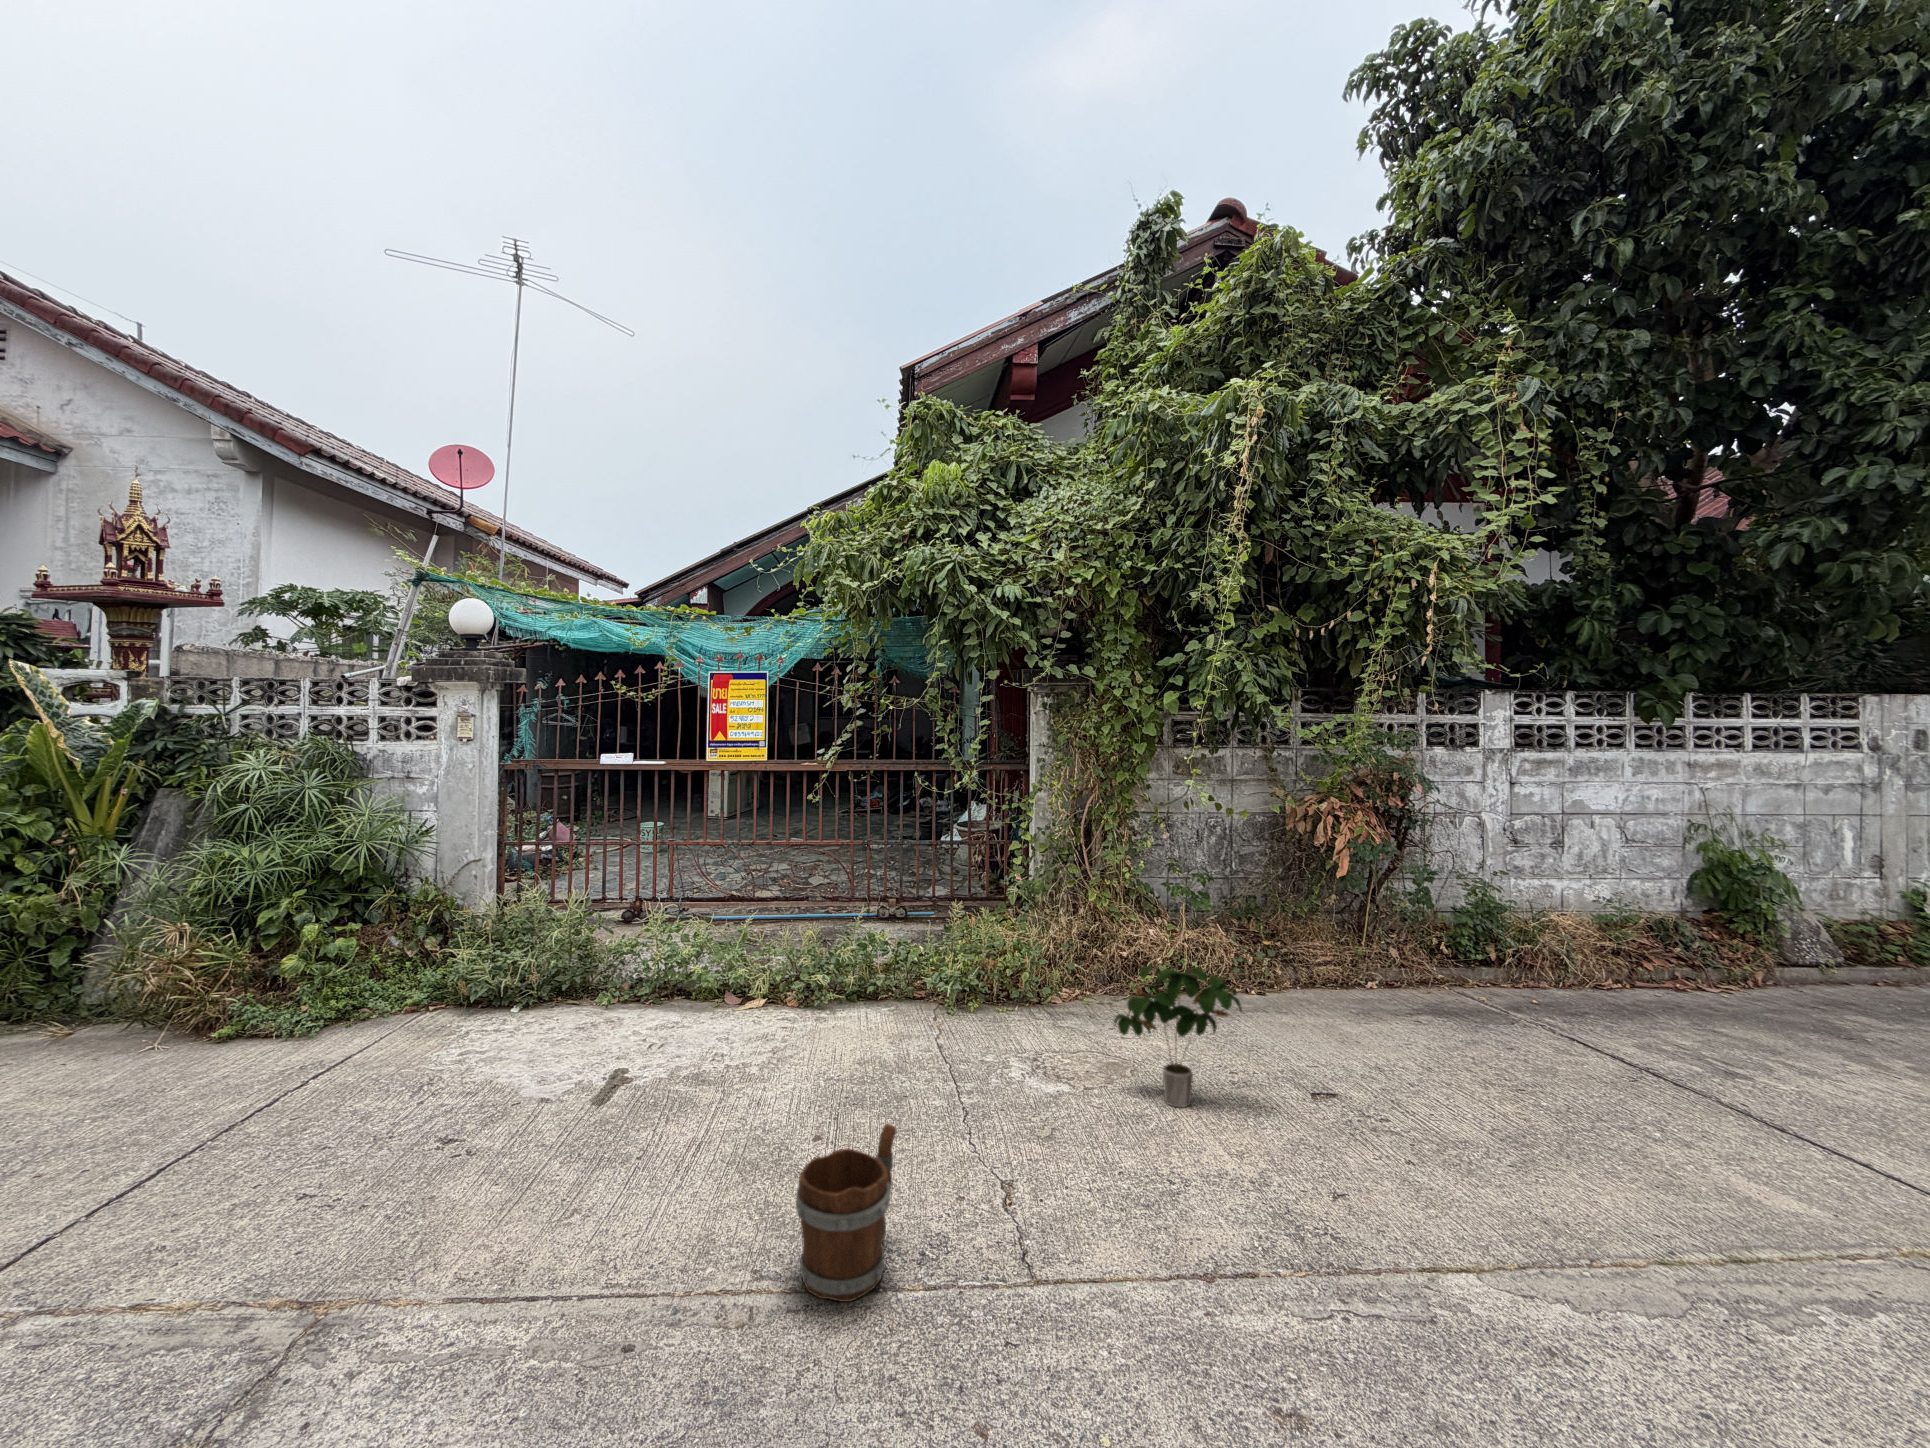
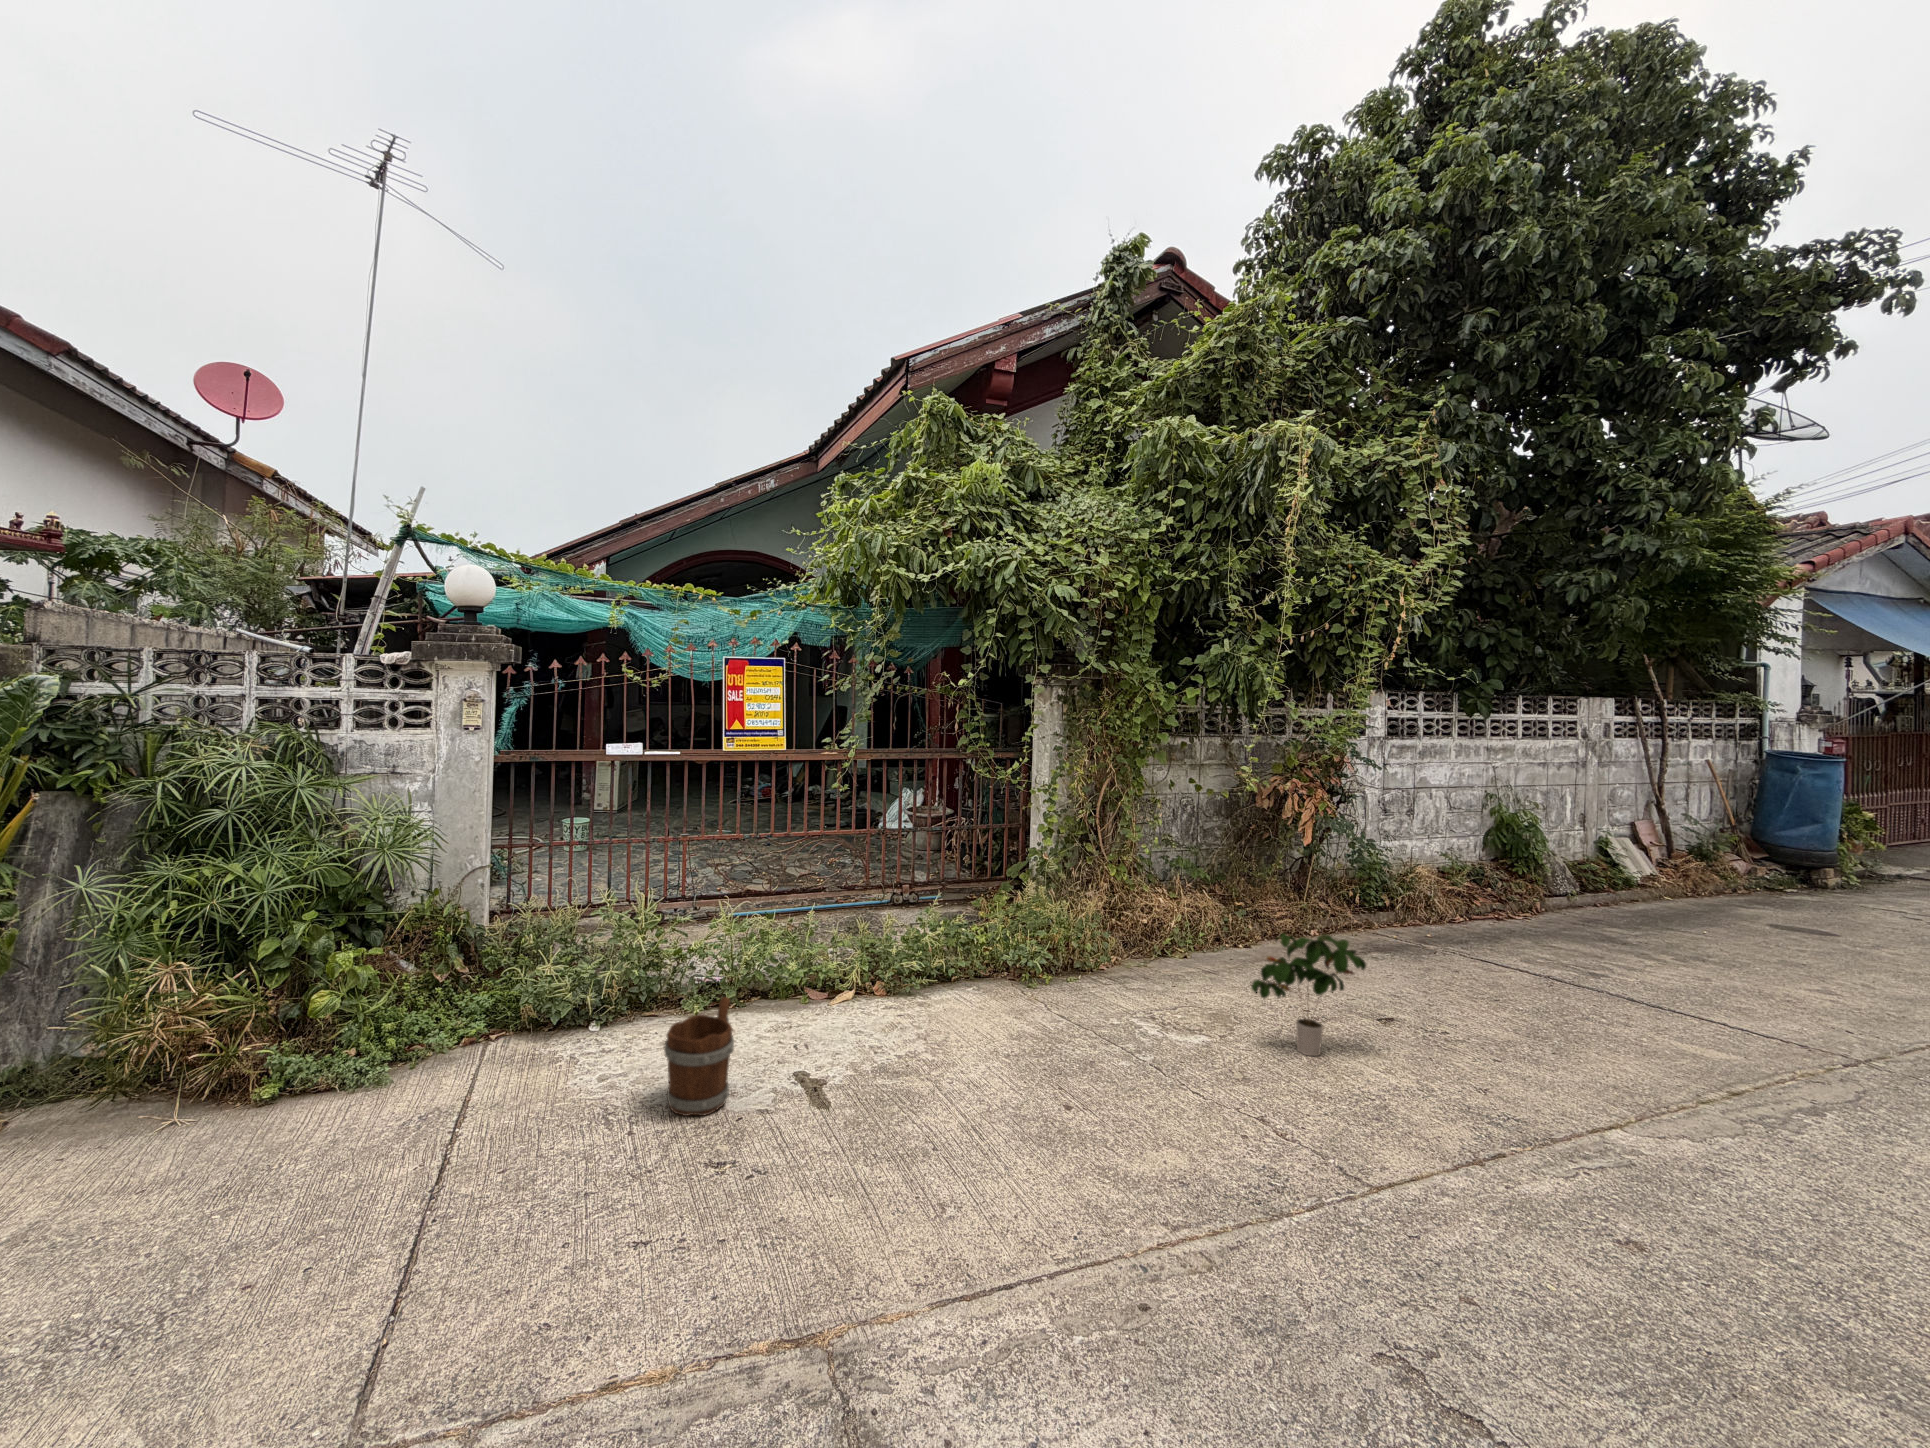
bucket: present [796,1124,896,1302] -> present [664,997,734,1116]

